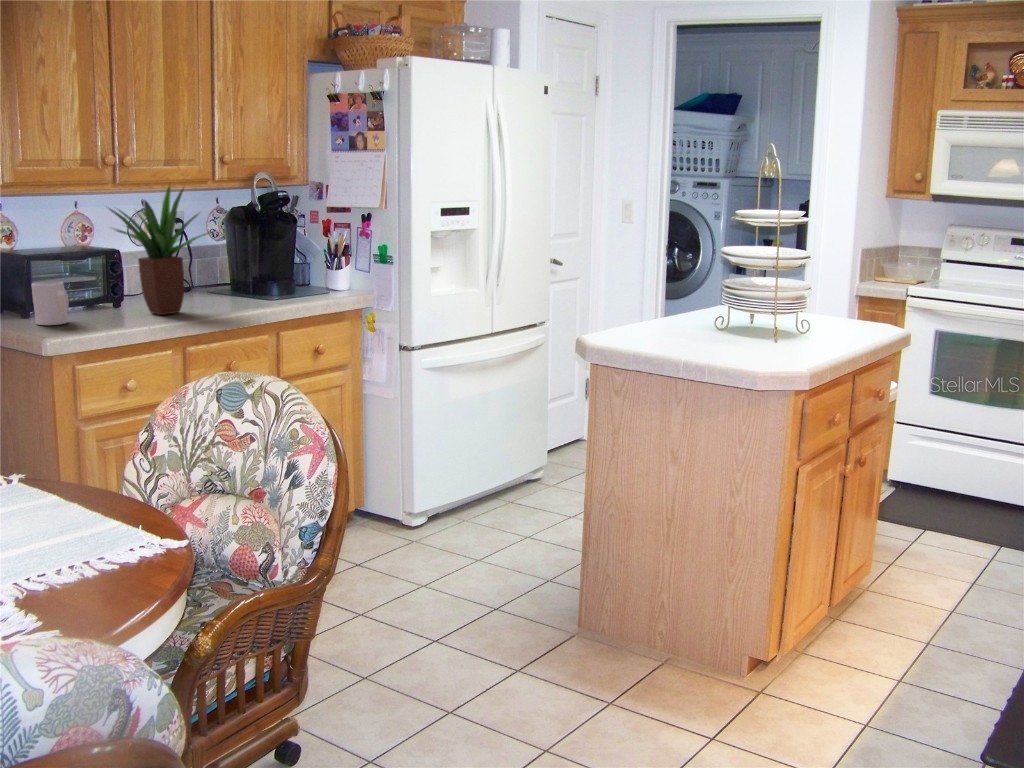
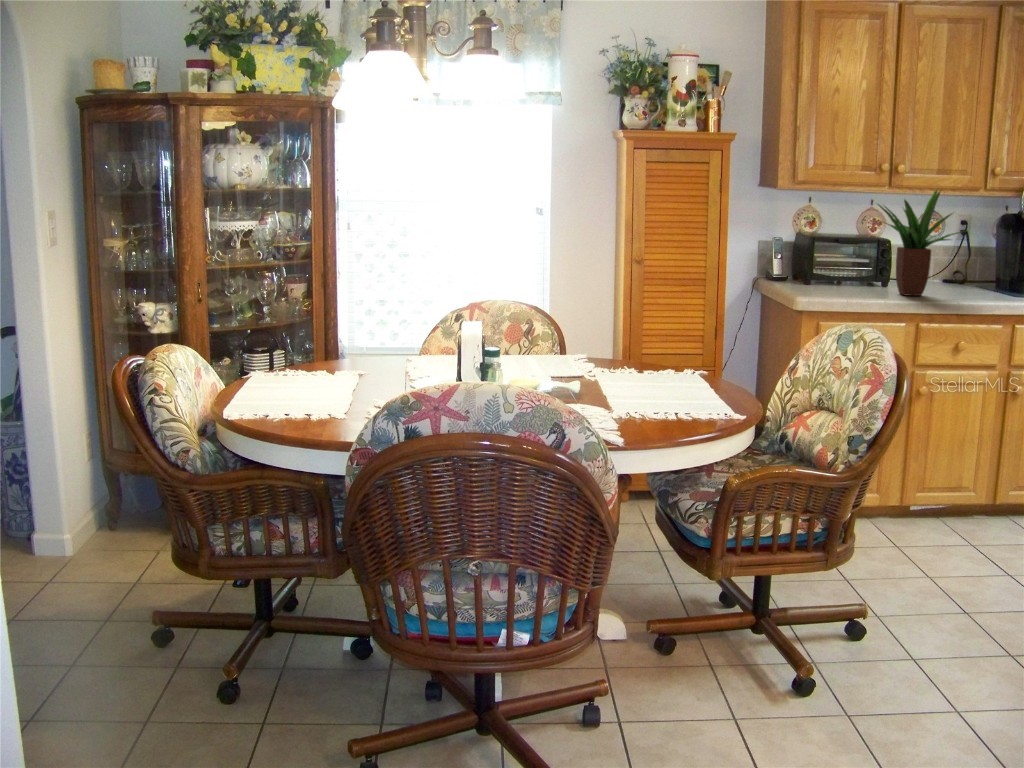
mug: present [32,281,69,325] -> none [806,258,834,291]

